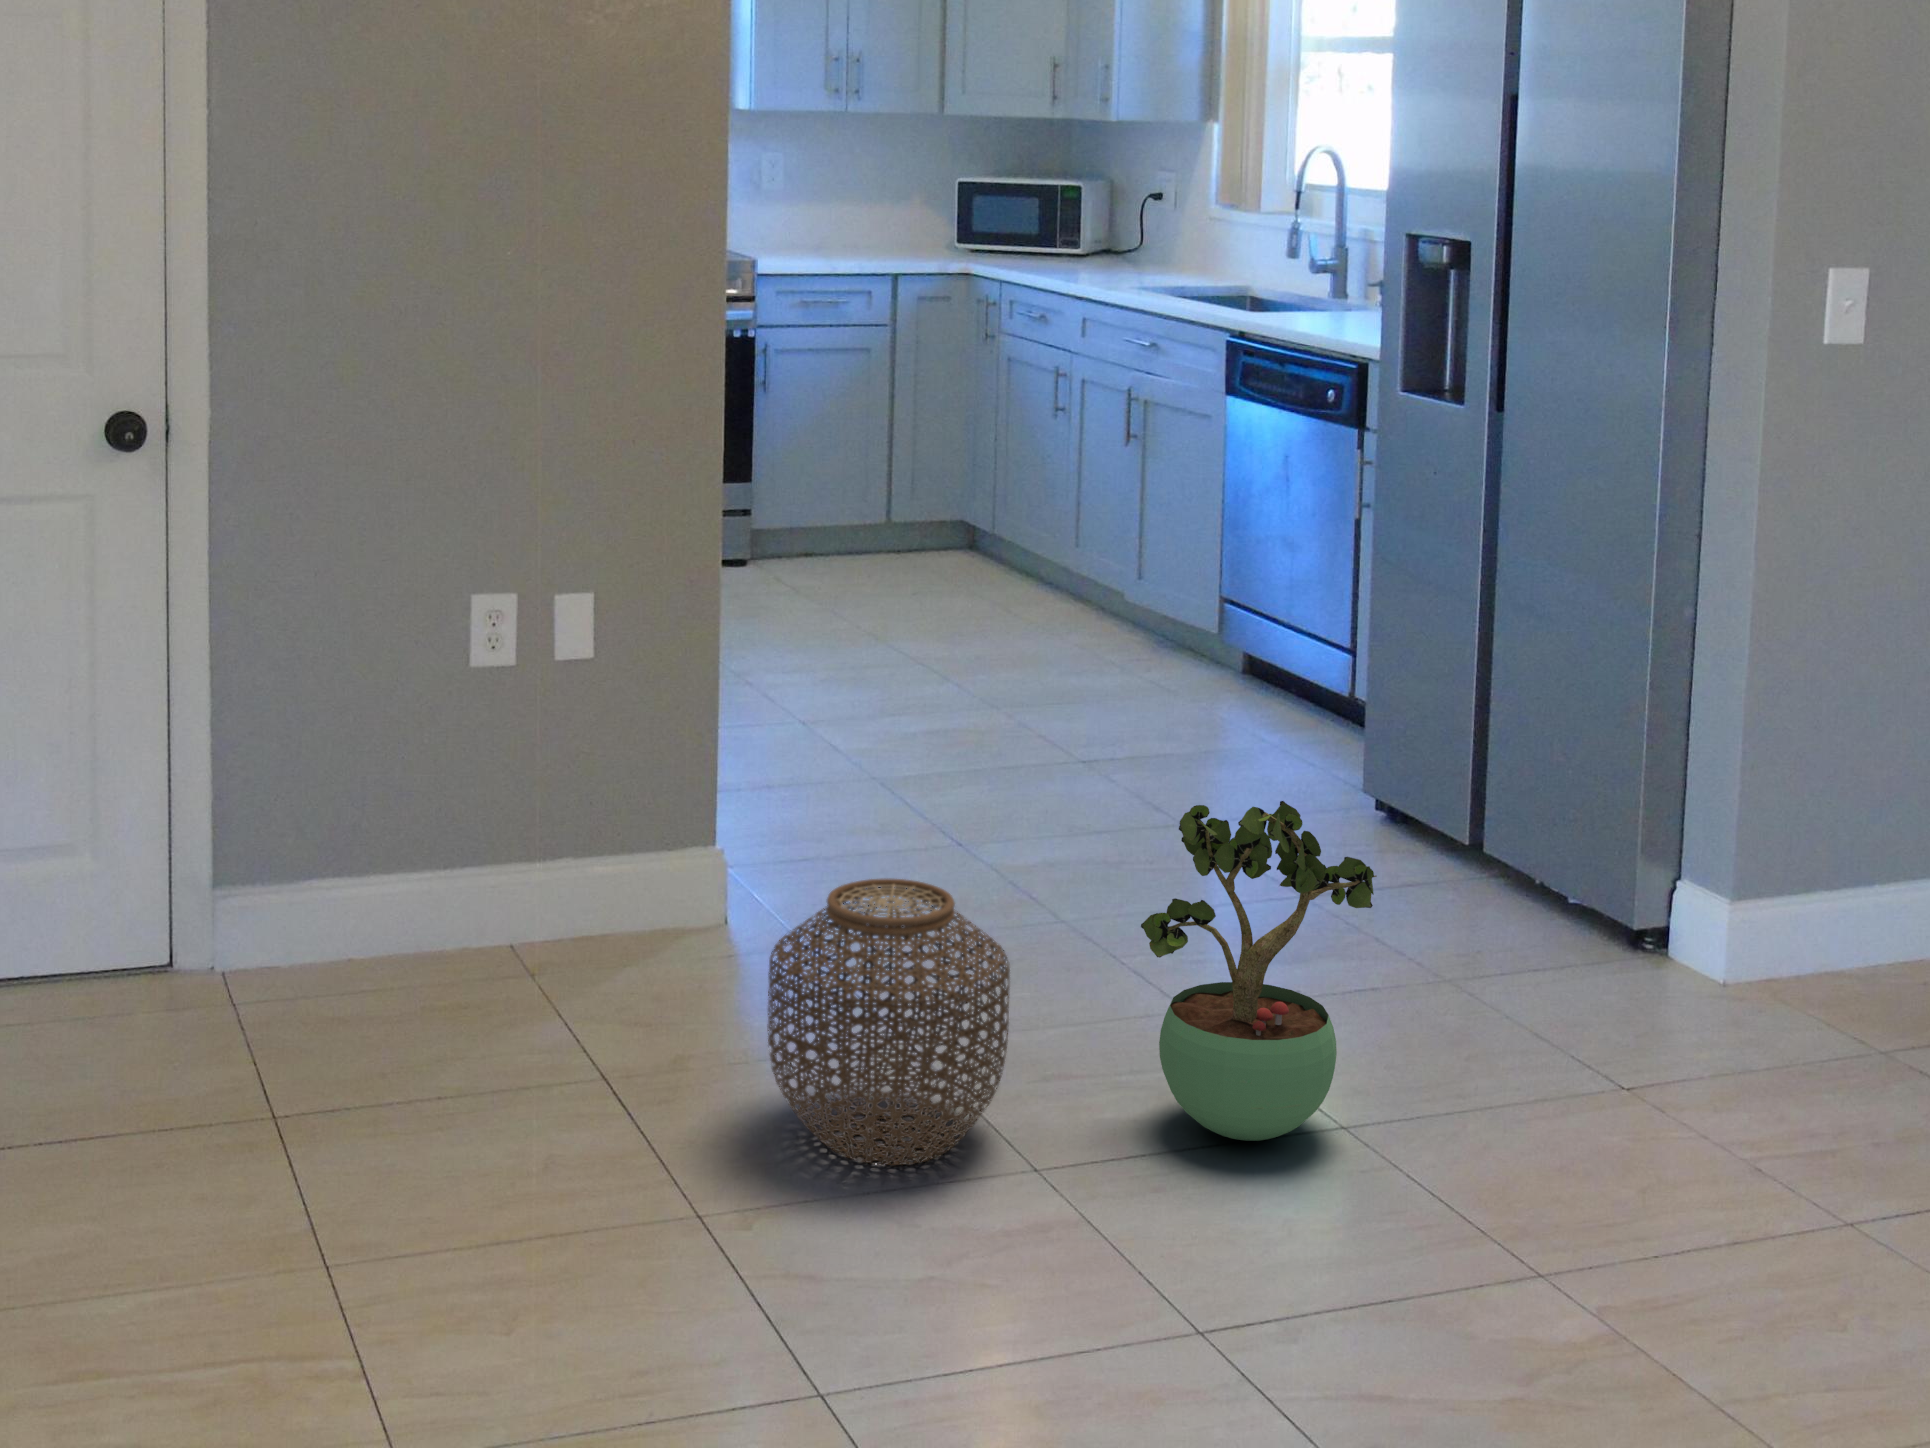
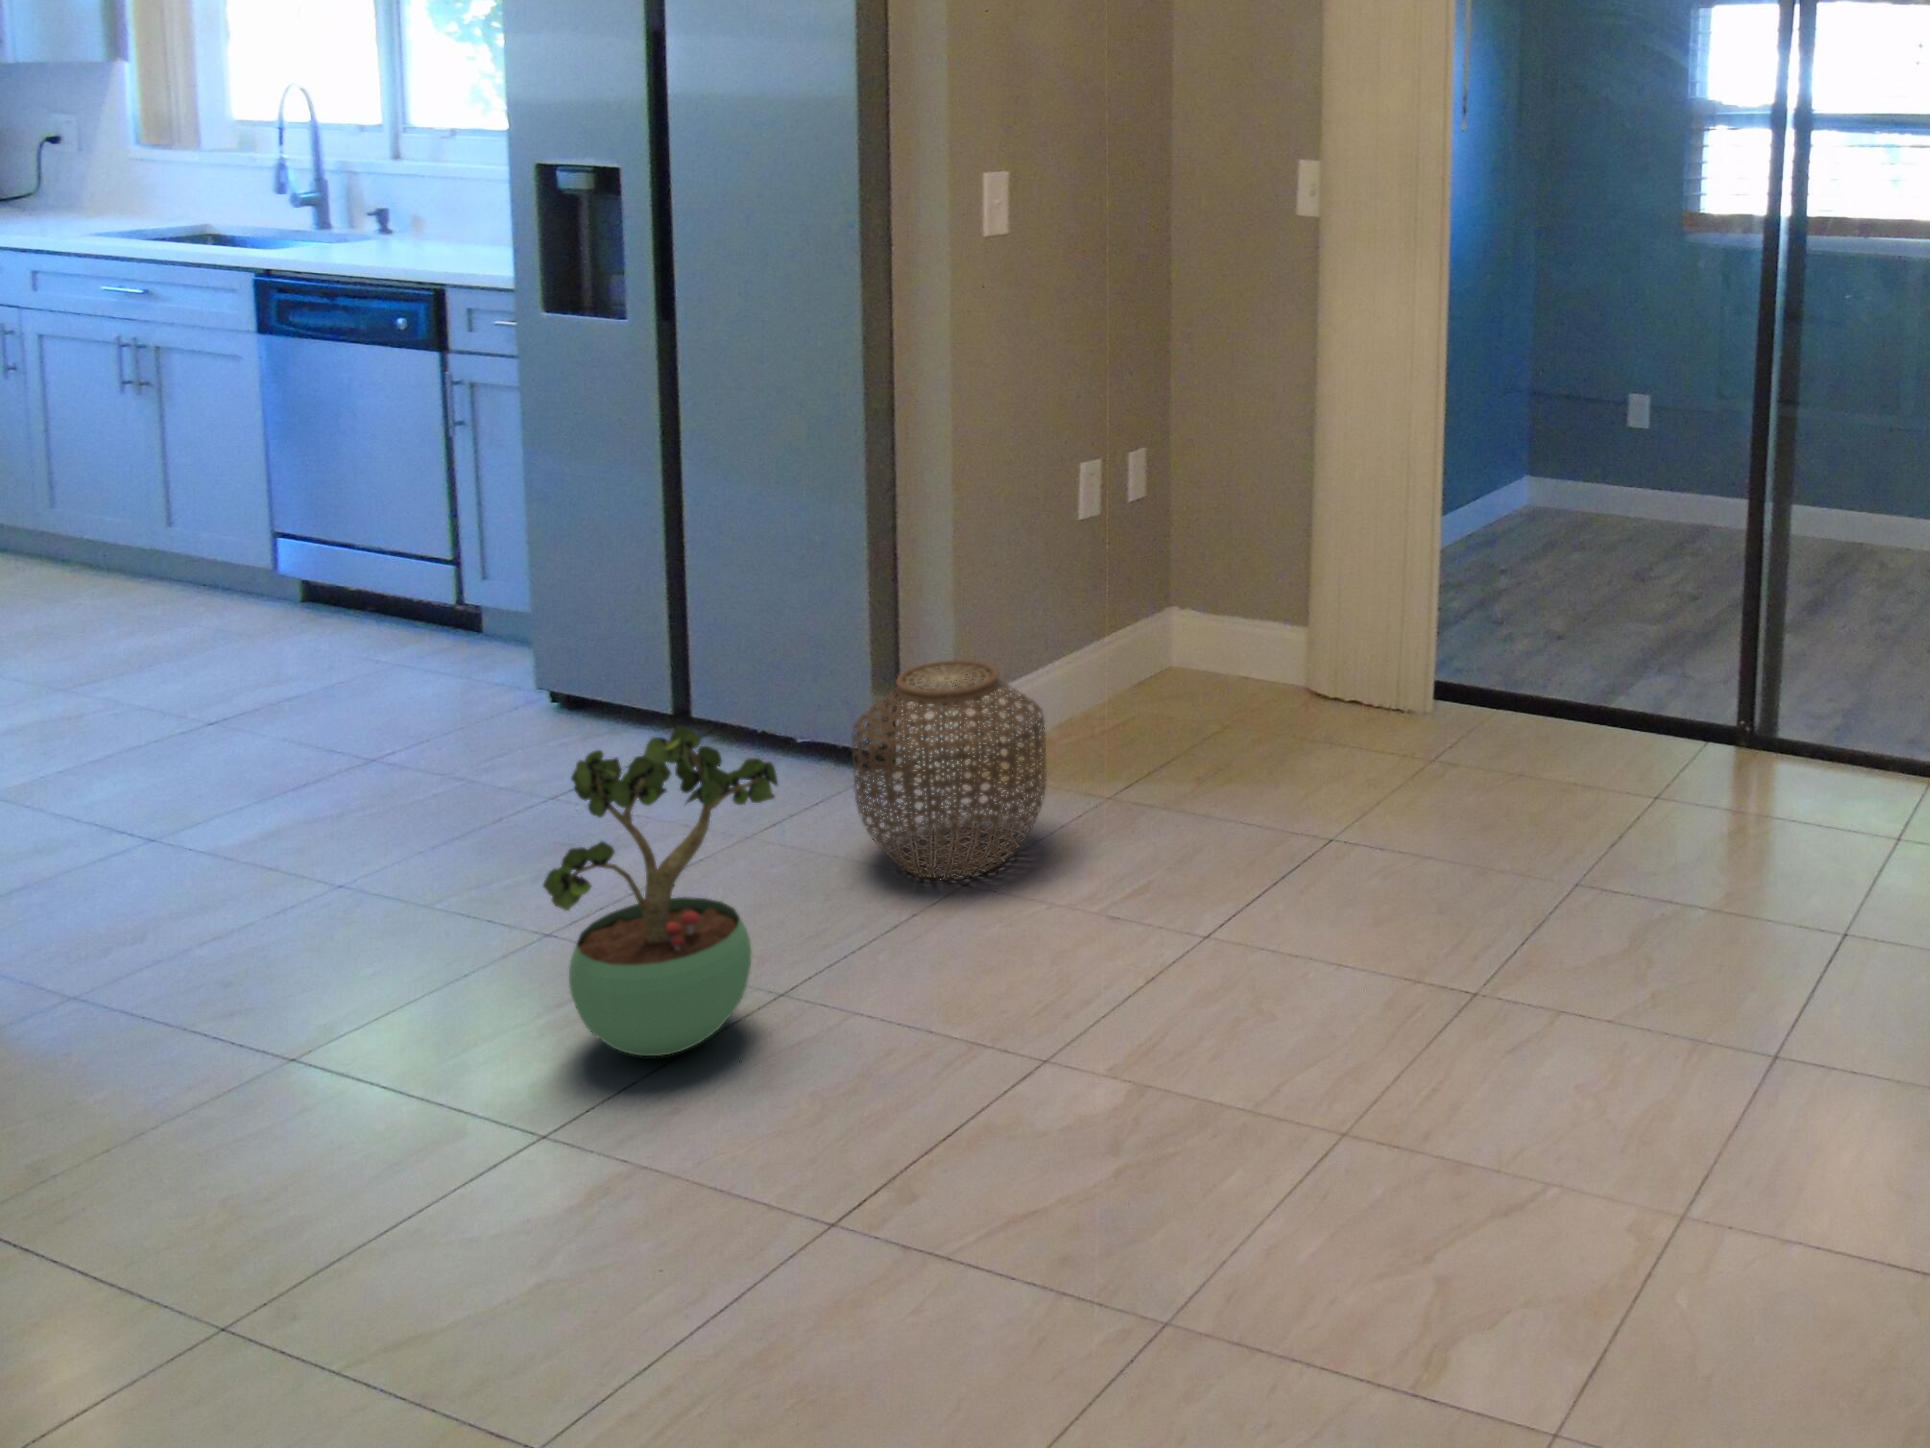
woven basket: present [768,879,1010,1165] -> present [852,660,1046,878]

